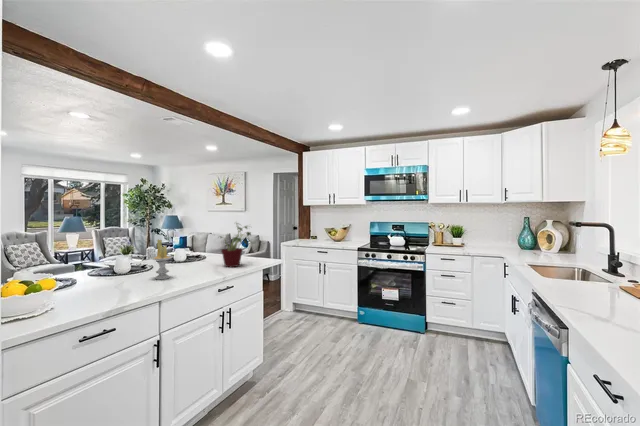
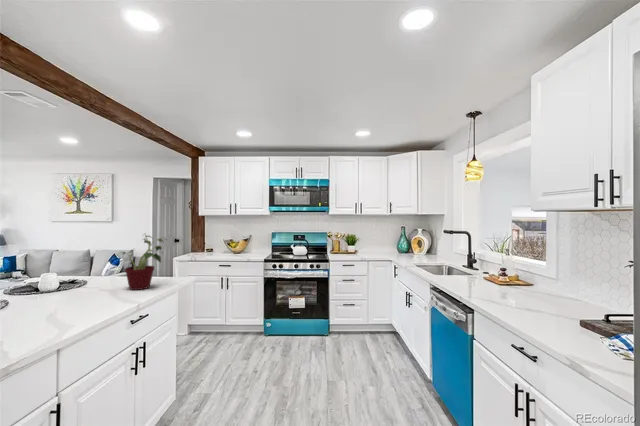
candle: present [151,240,173,279] -> none [27,260,64,317]

